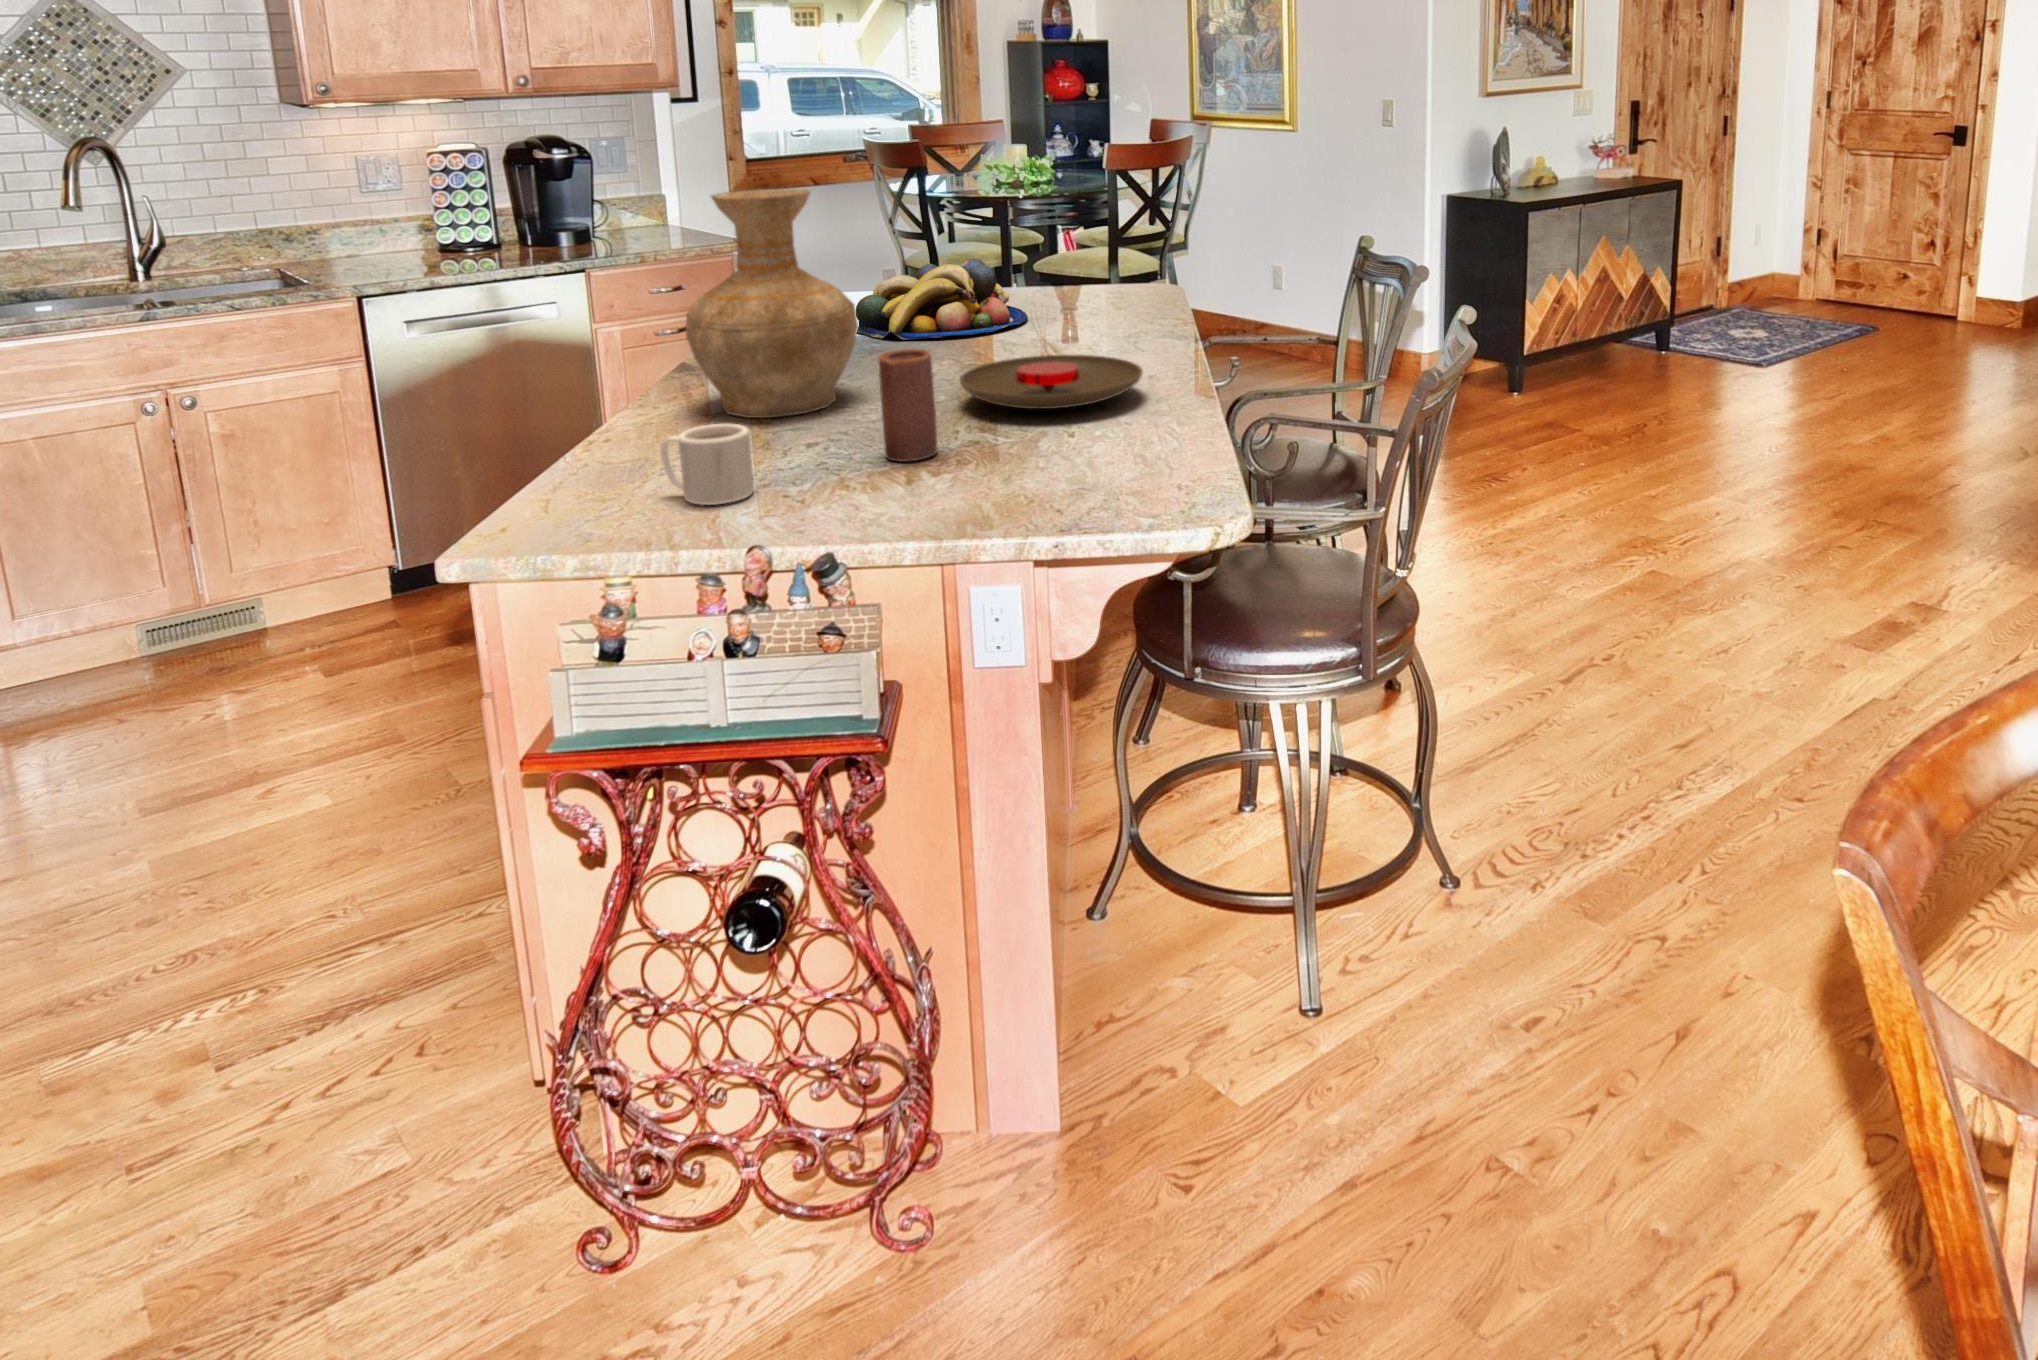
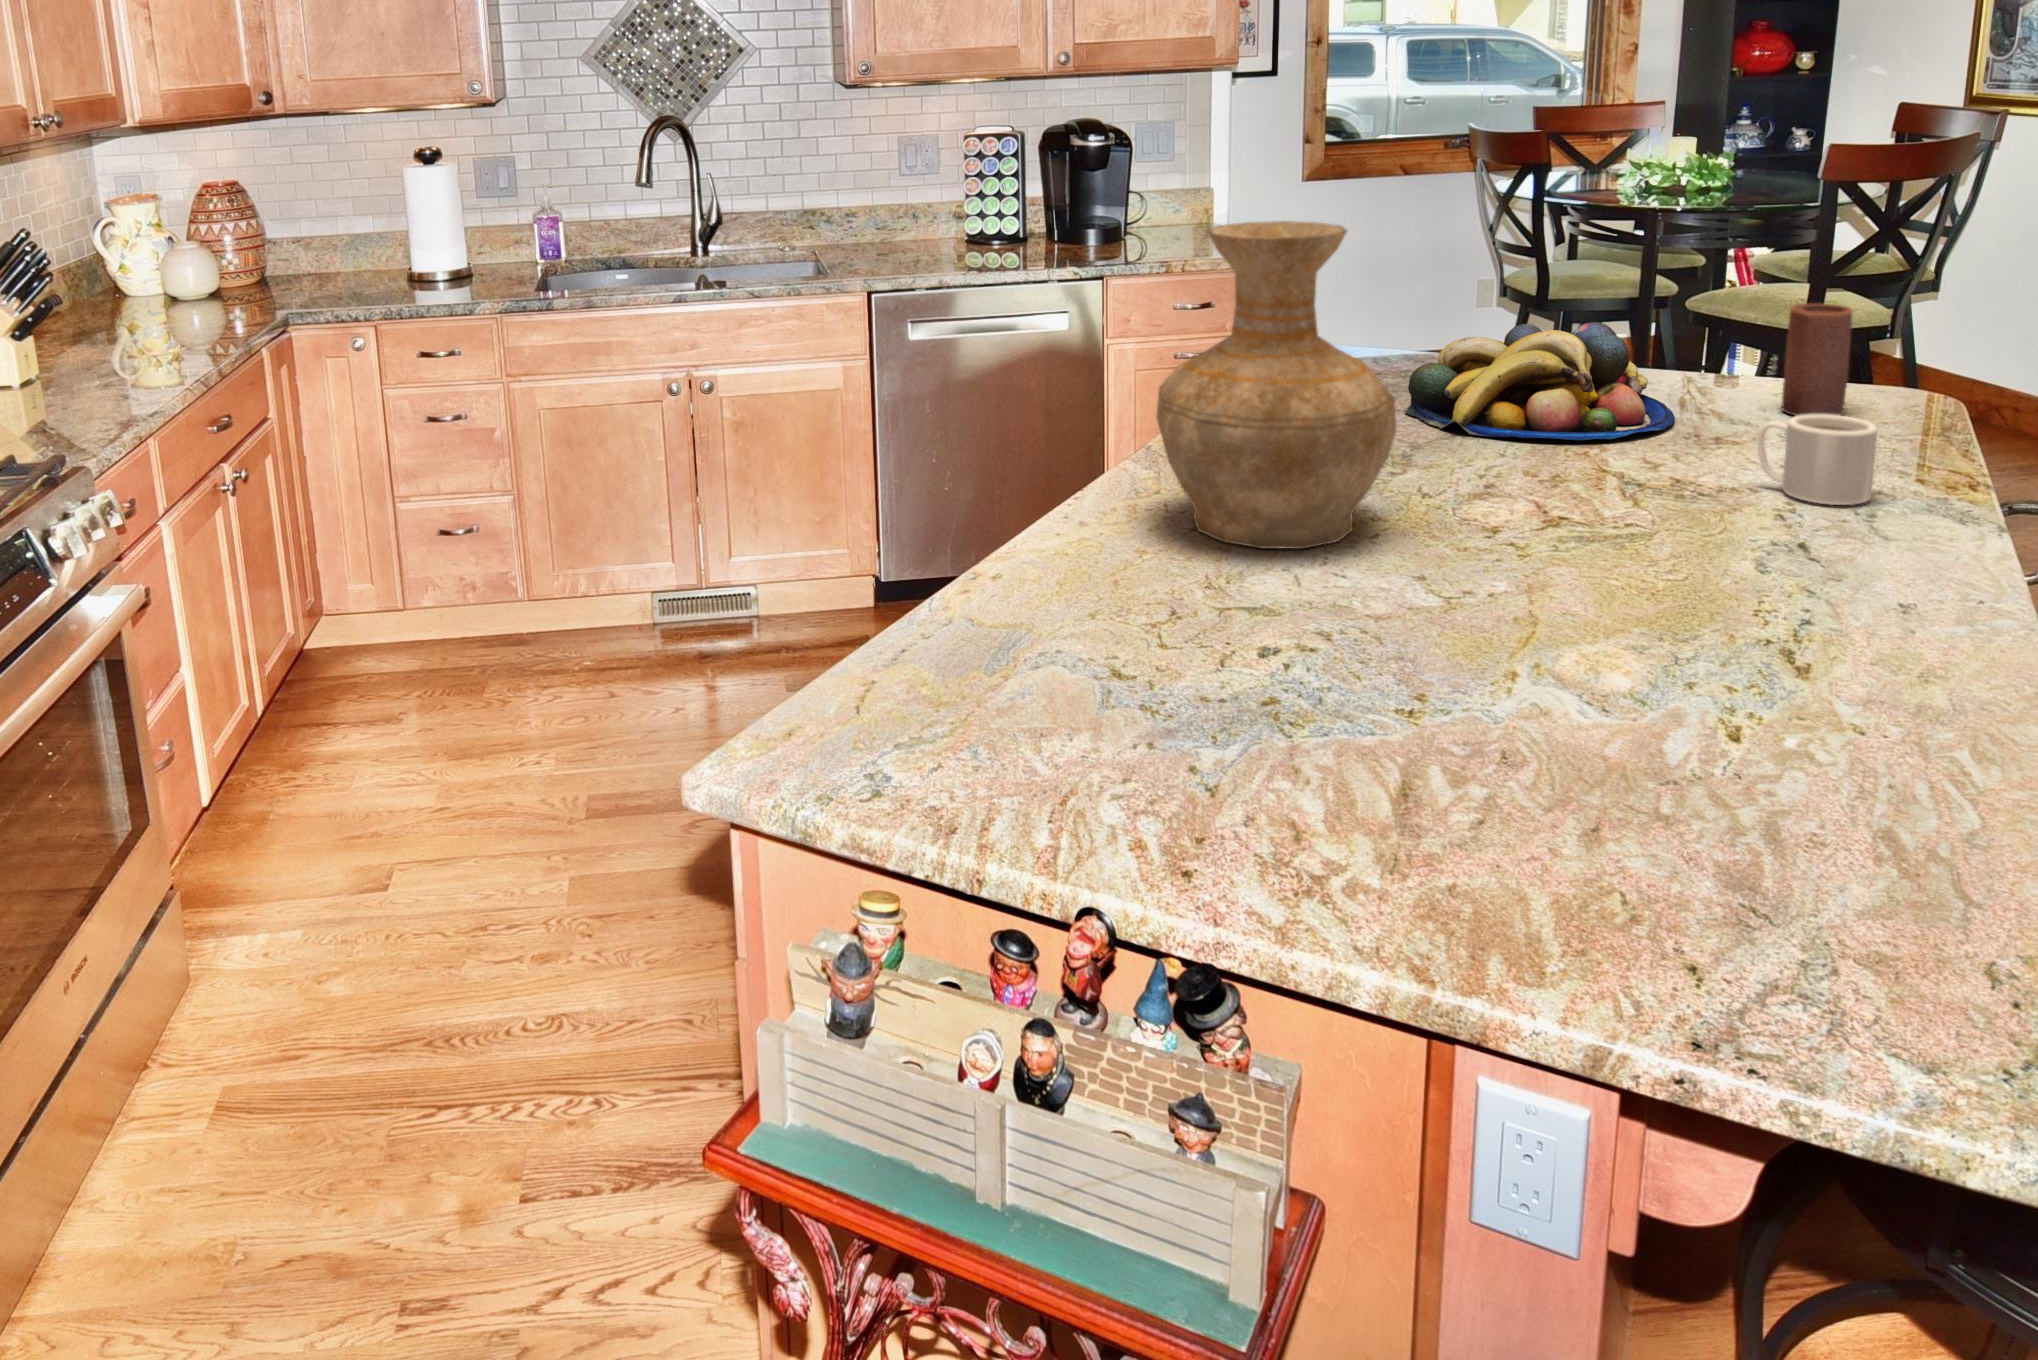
candle: present [879,349,937,462] -> present [1782,304,1852,416]
plate: present [959,355,1142,409] -> none [1547,507,1890,621]
mug: present [660,424,754,505] -> present [1757,414,1878,505]

